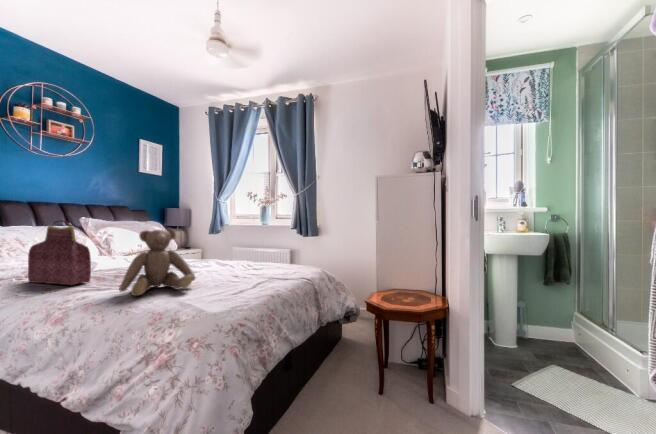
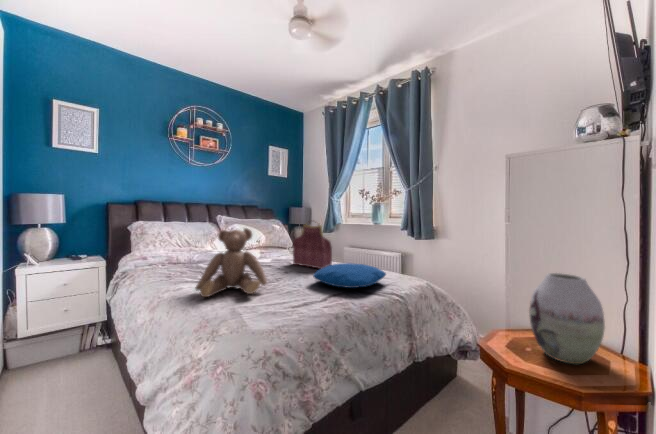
handbag: present [28,220,91,285] -> present [293,223,332,269]
vase: none [393,250,429,302] -> present [529,273,605,364]
pillow: none [232,257,294,276] -> present [313,263,386,288]

